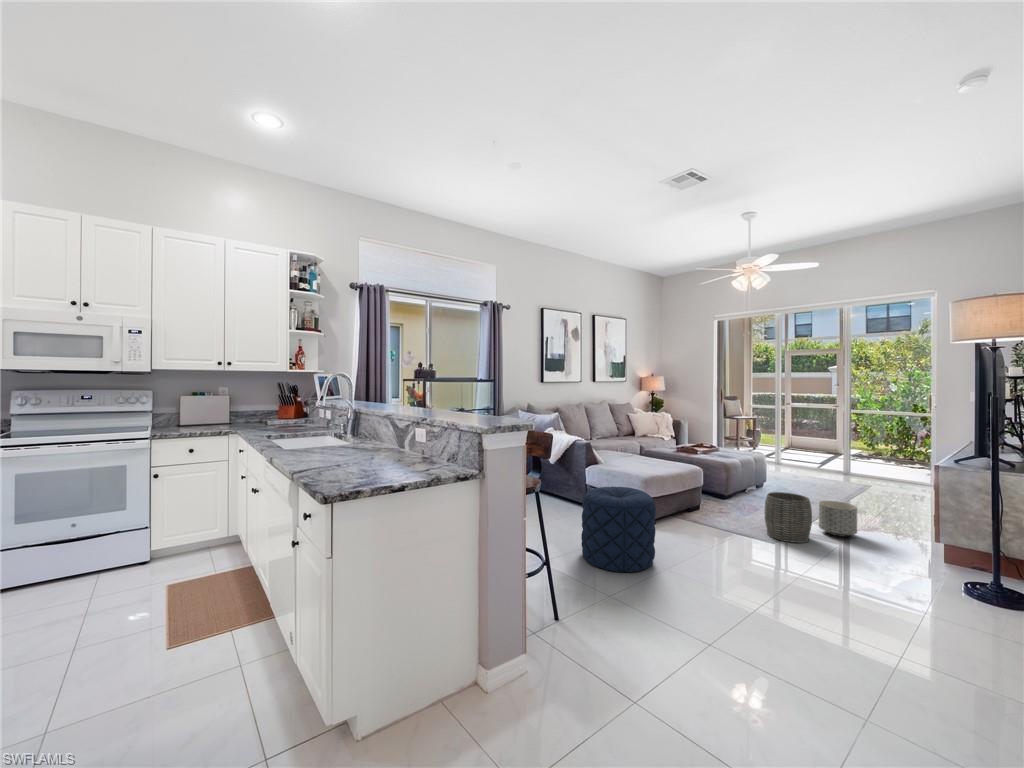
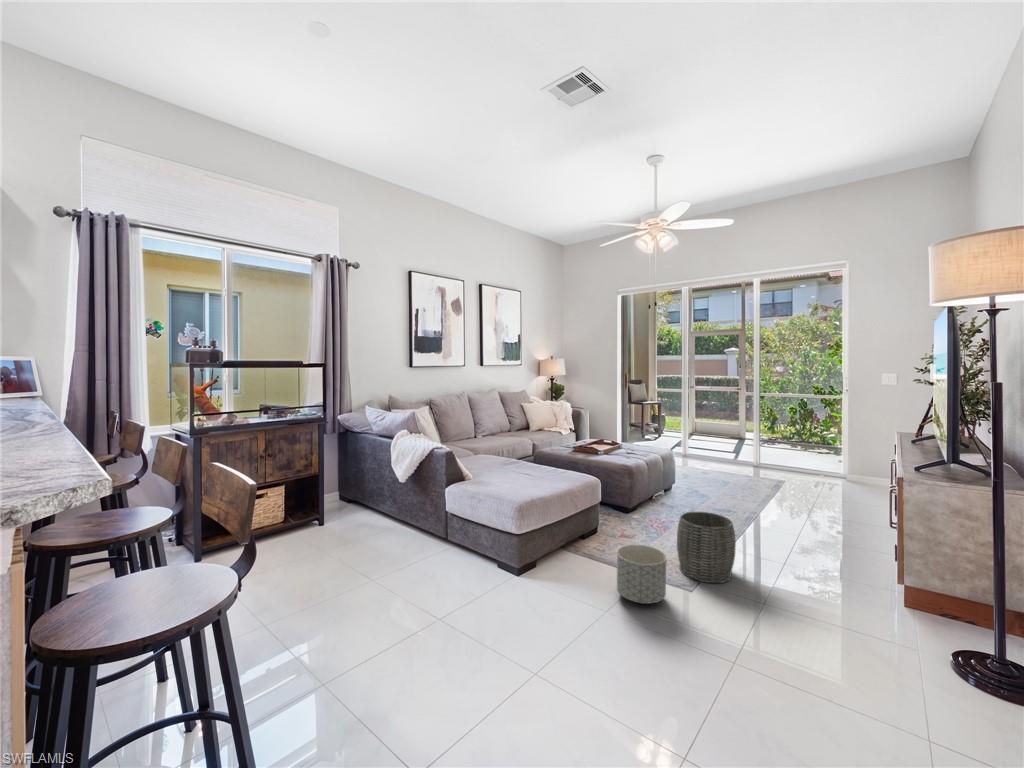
pouf: present [581,487,656,572] -> none [409,530,524,684]
planter: present [819,501,857,537] -> present [617,545,666,604]

